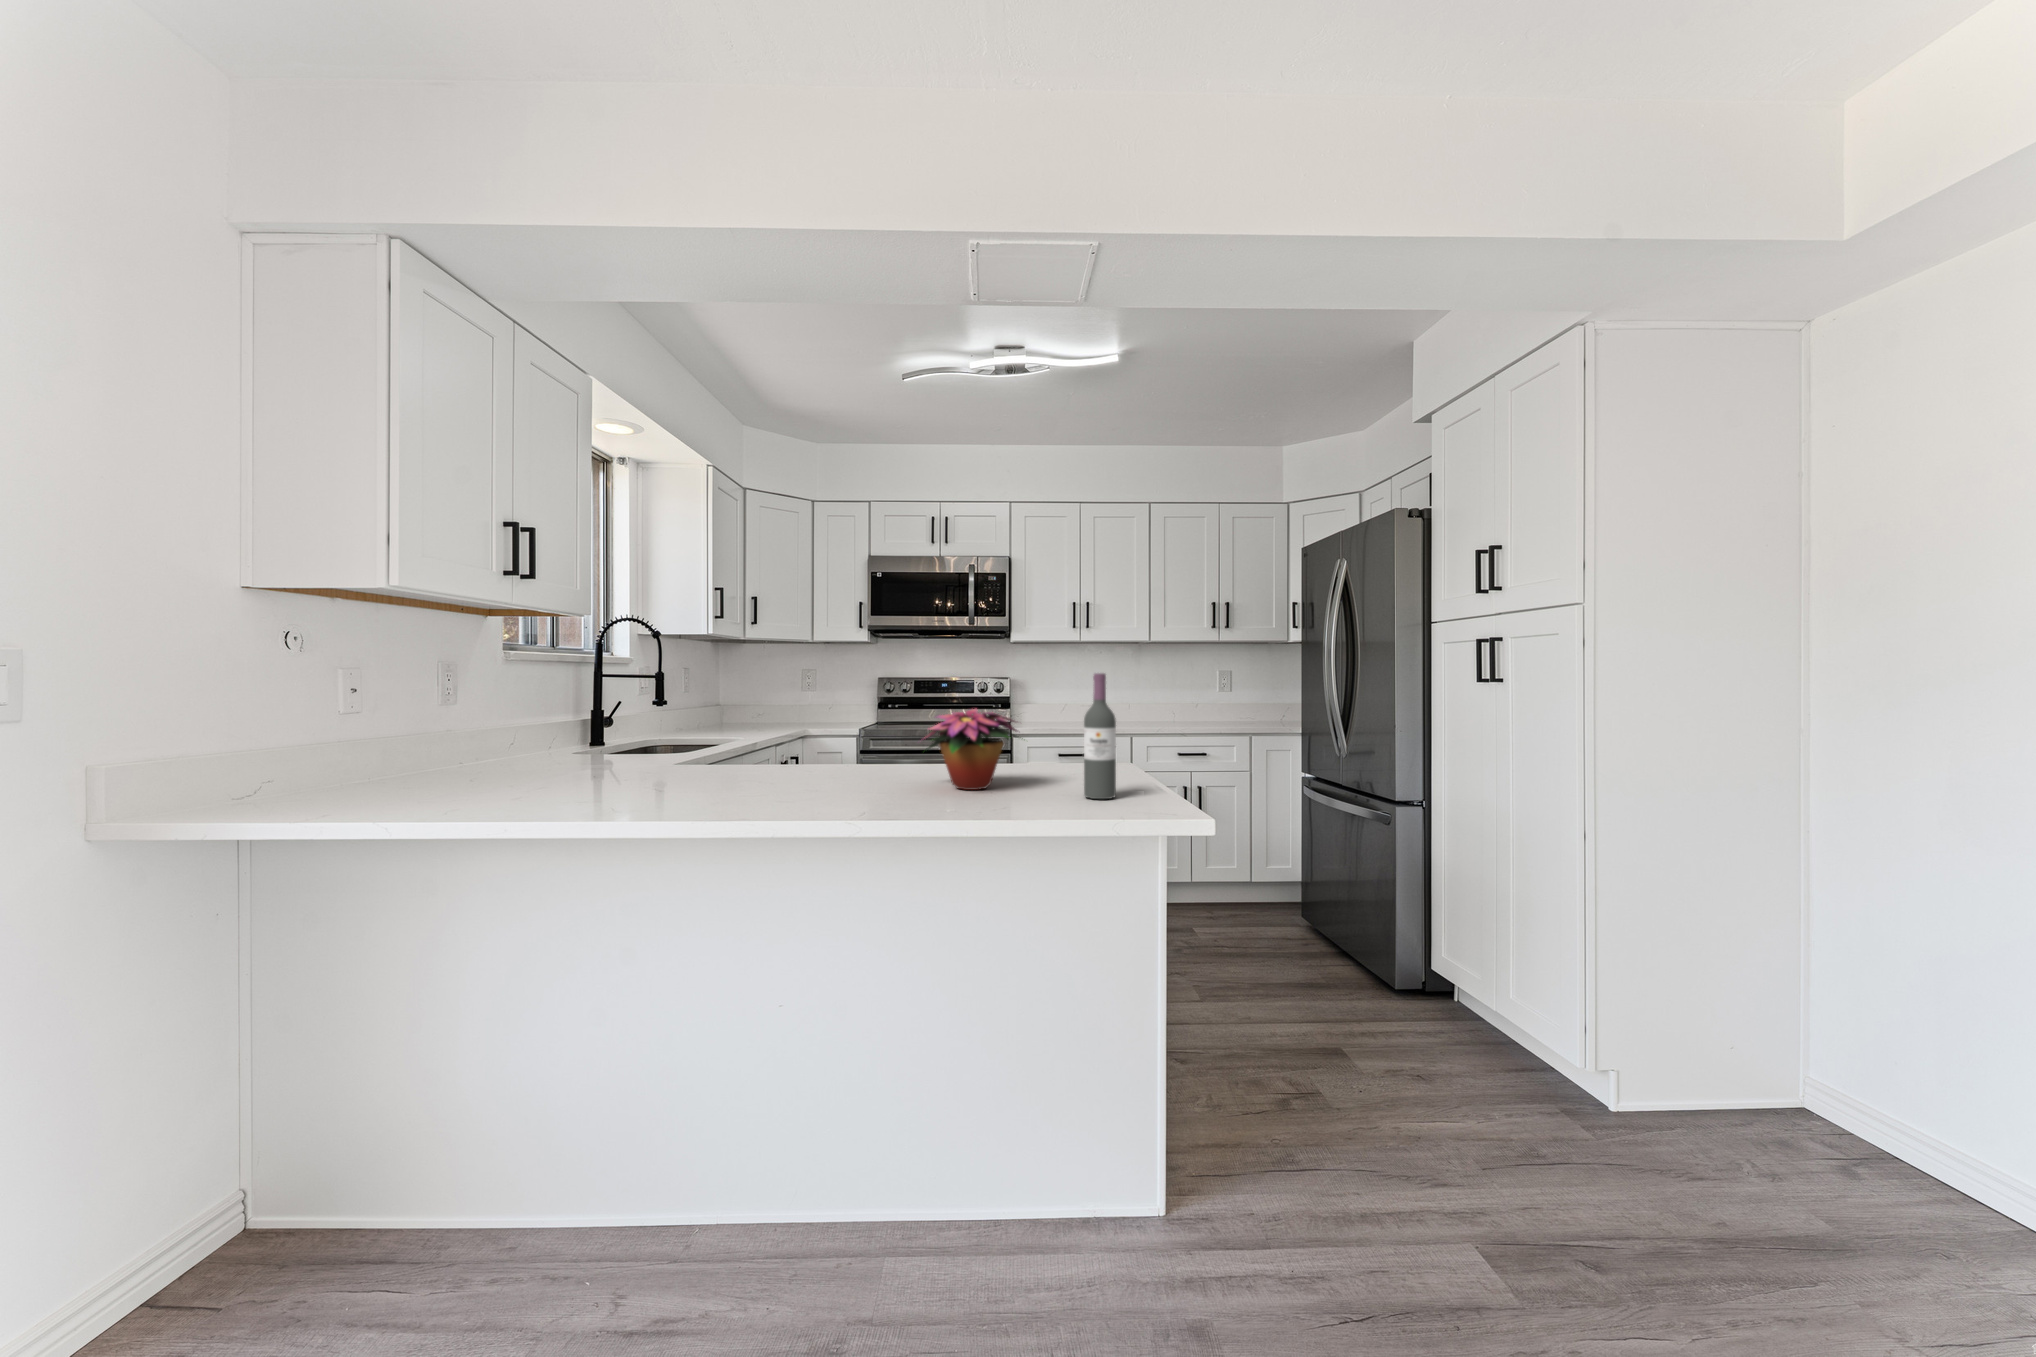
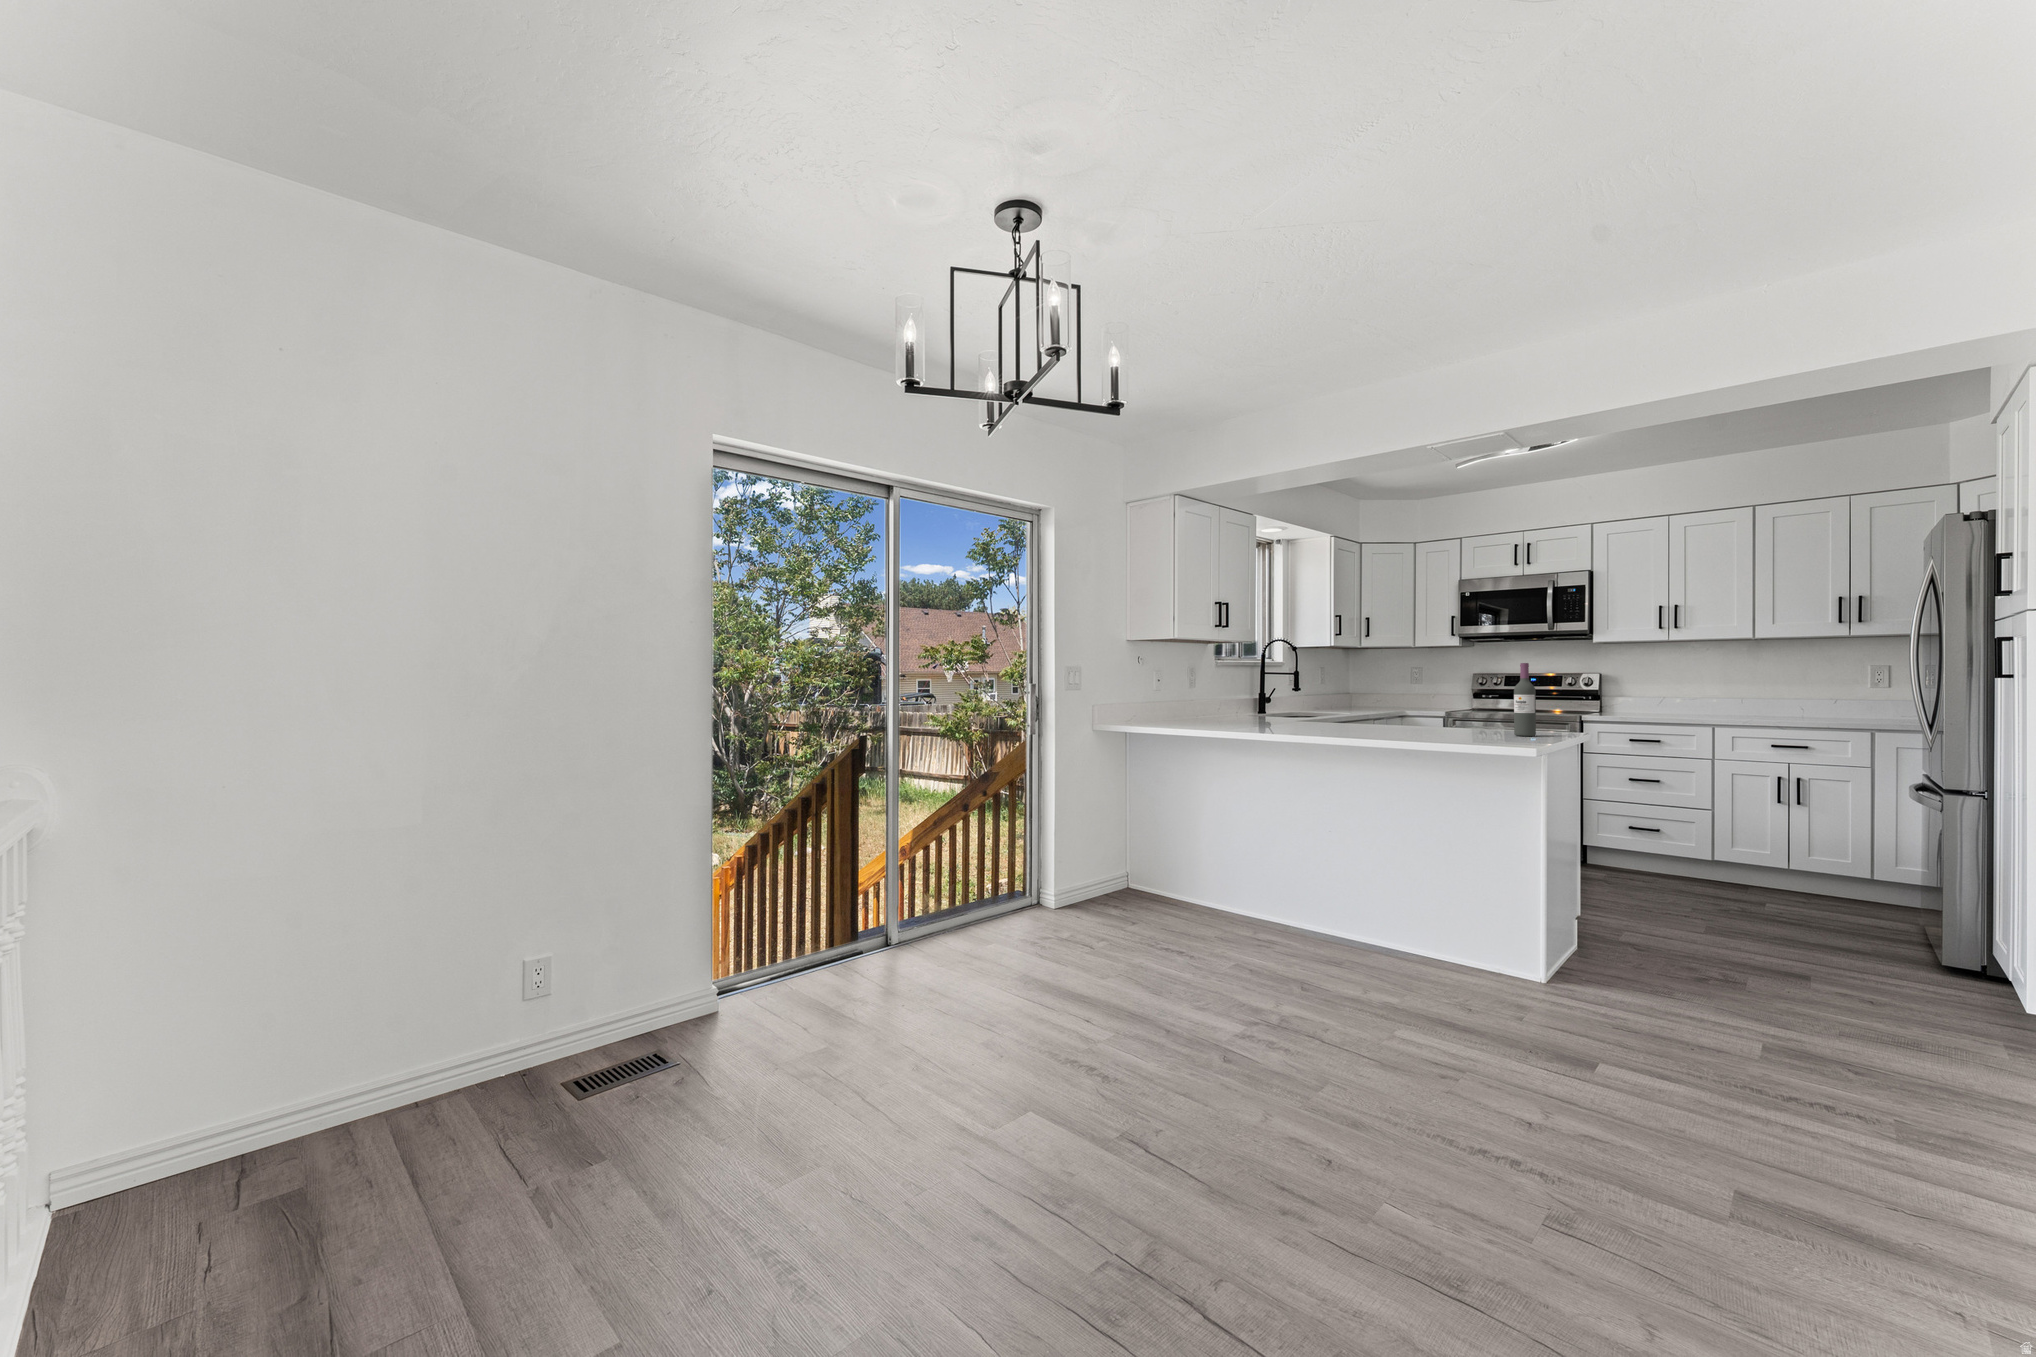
flower arrangement: present [926,709,1023,790] -> none [1420,685,1495,731]

